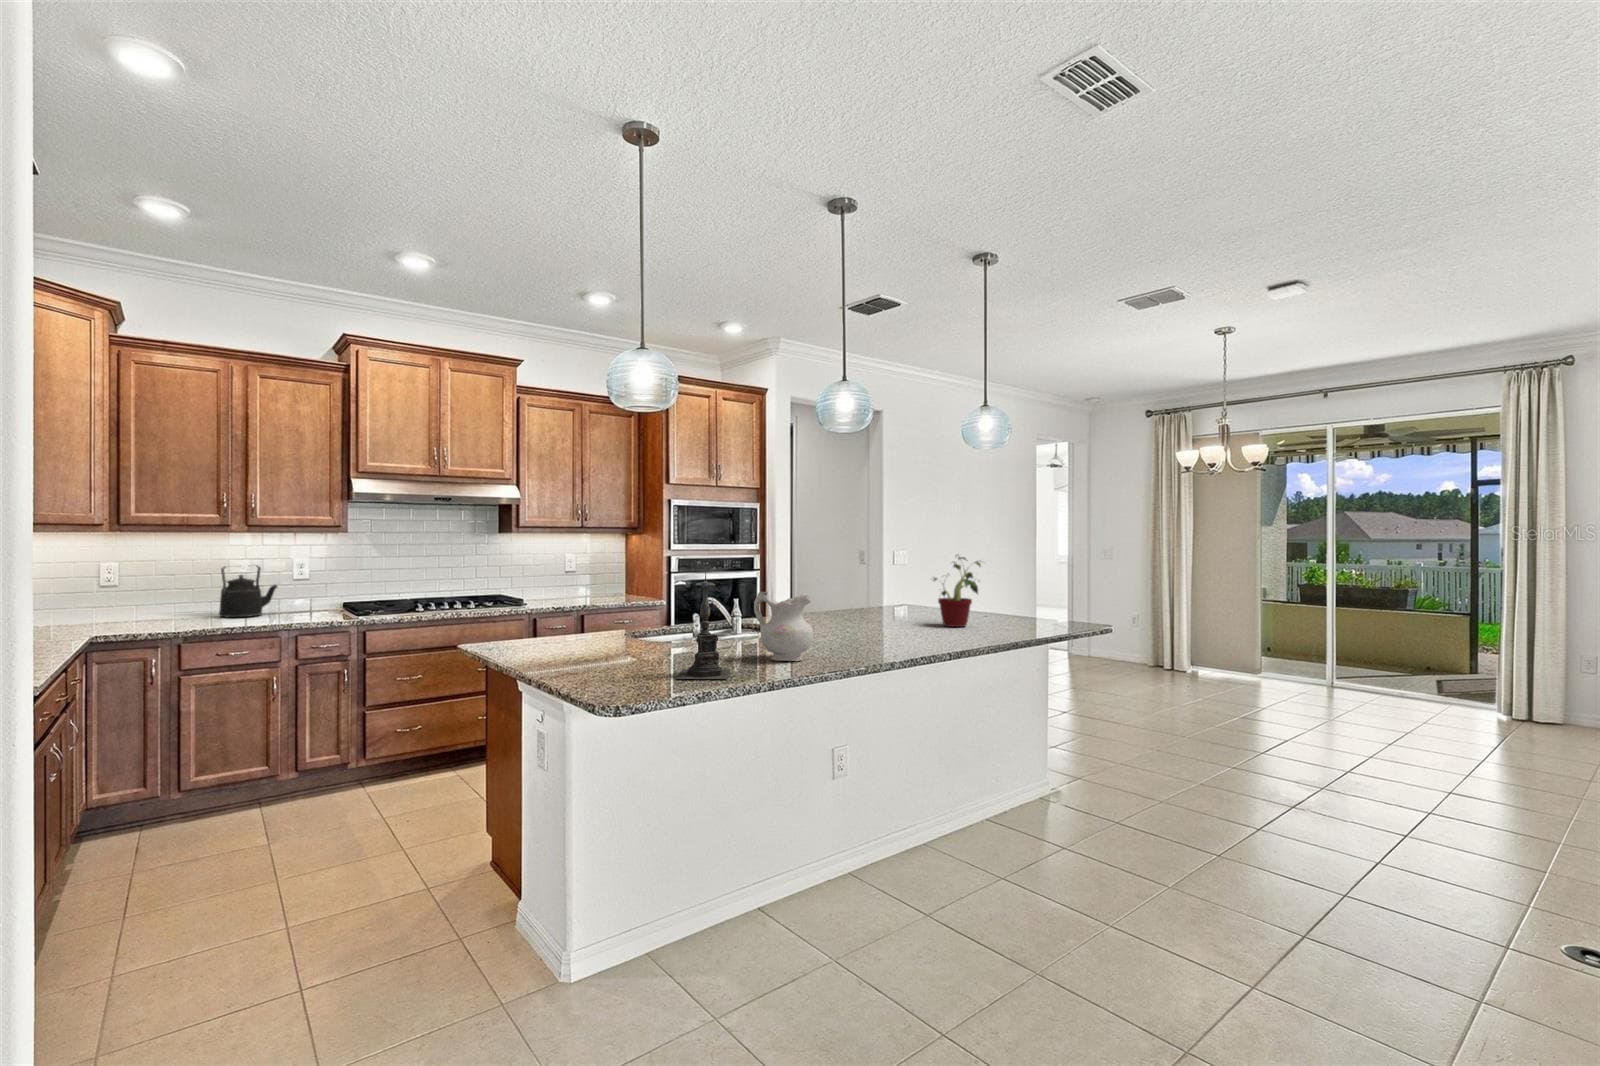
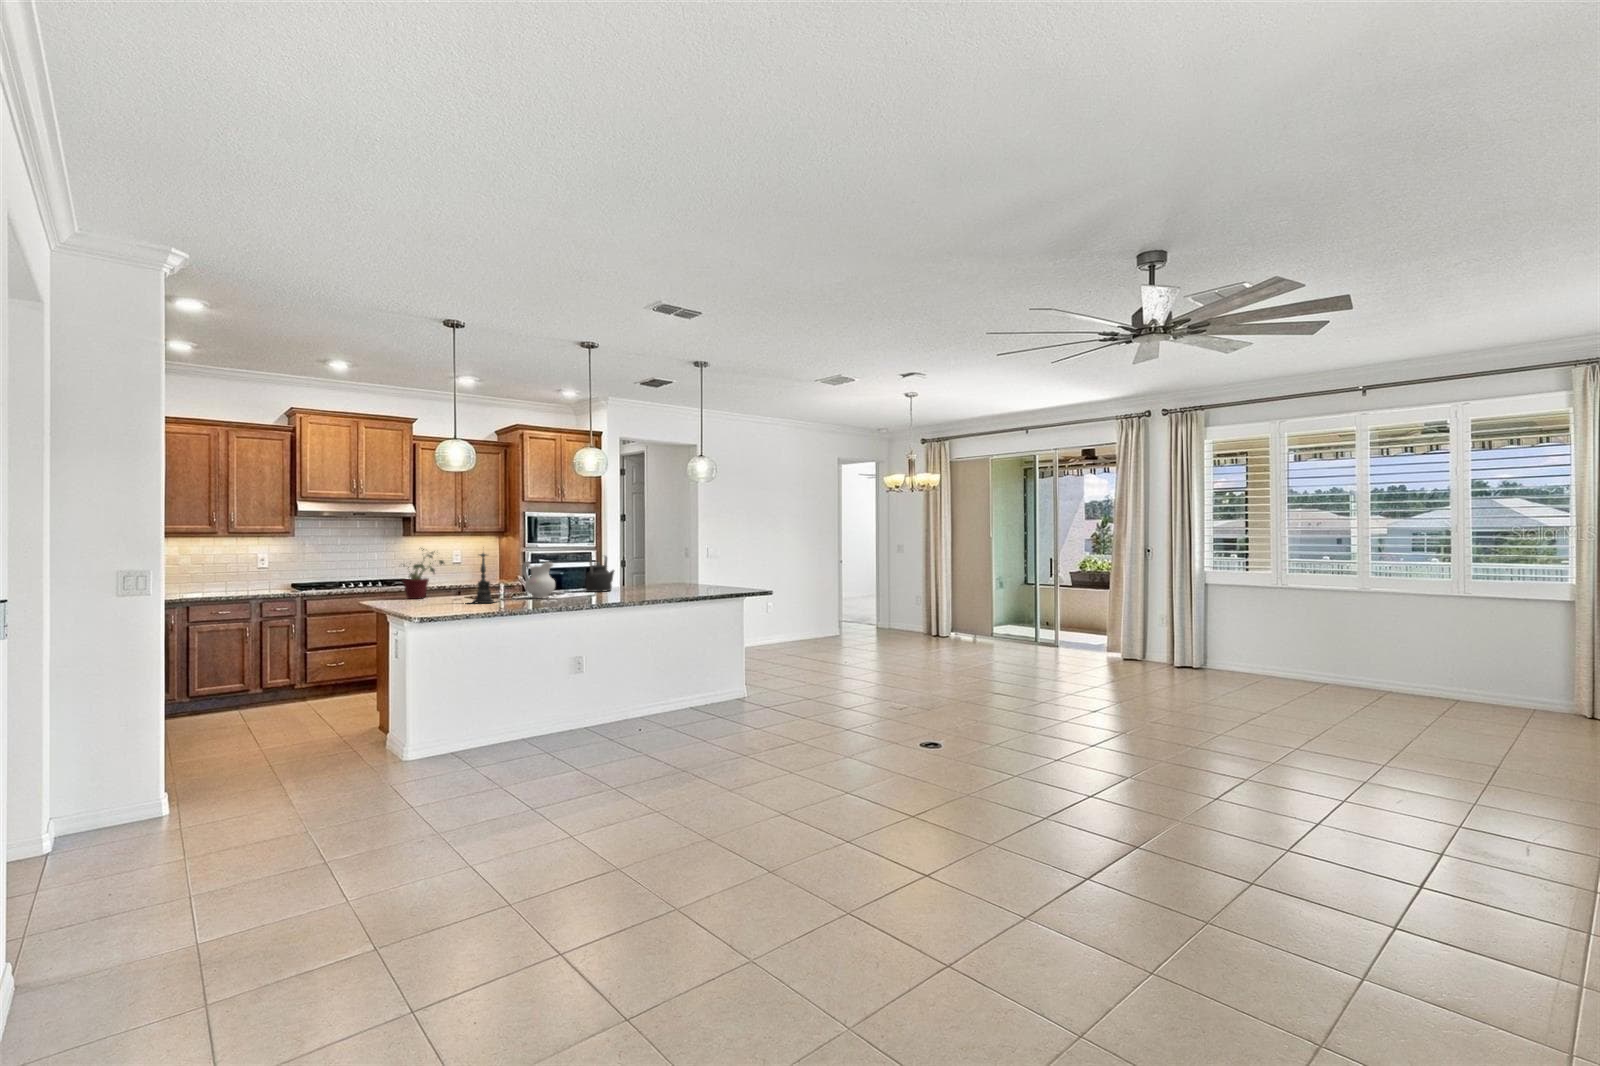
potted plant: present [934,555,981,627] -> present [403,548,444,599]
kettle: present [219,566,277,617] -> present [586,556,614,592]

